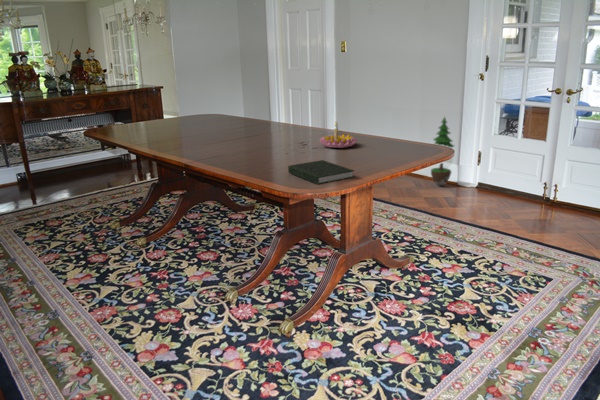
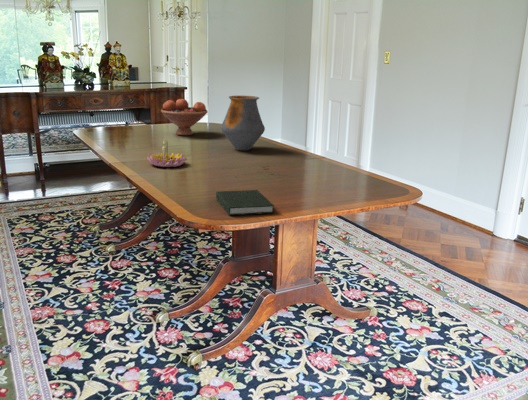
vase: none [239,80,280,132] -> present [221,96,265,150]
fruit bowl: none [167,91,213,126] -> present [161,99,208,136]
potted tree: present [431,118,454,186] -> none [459,153,491,235]
candle holder: present [320,122,357,148] -> present [147,140,187,168]

